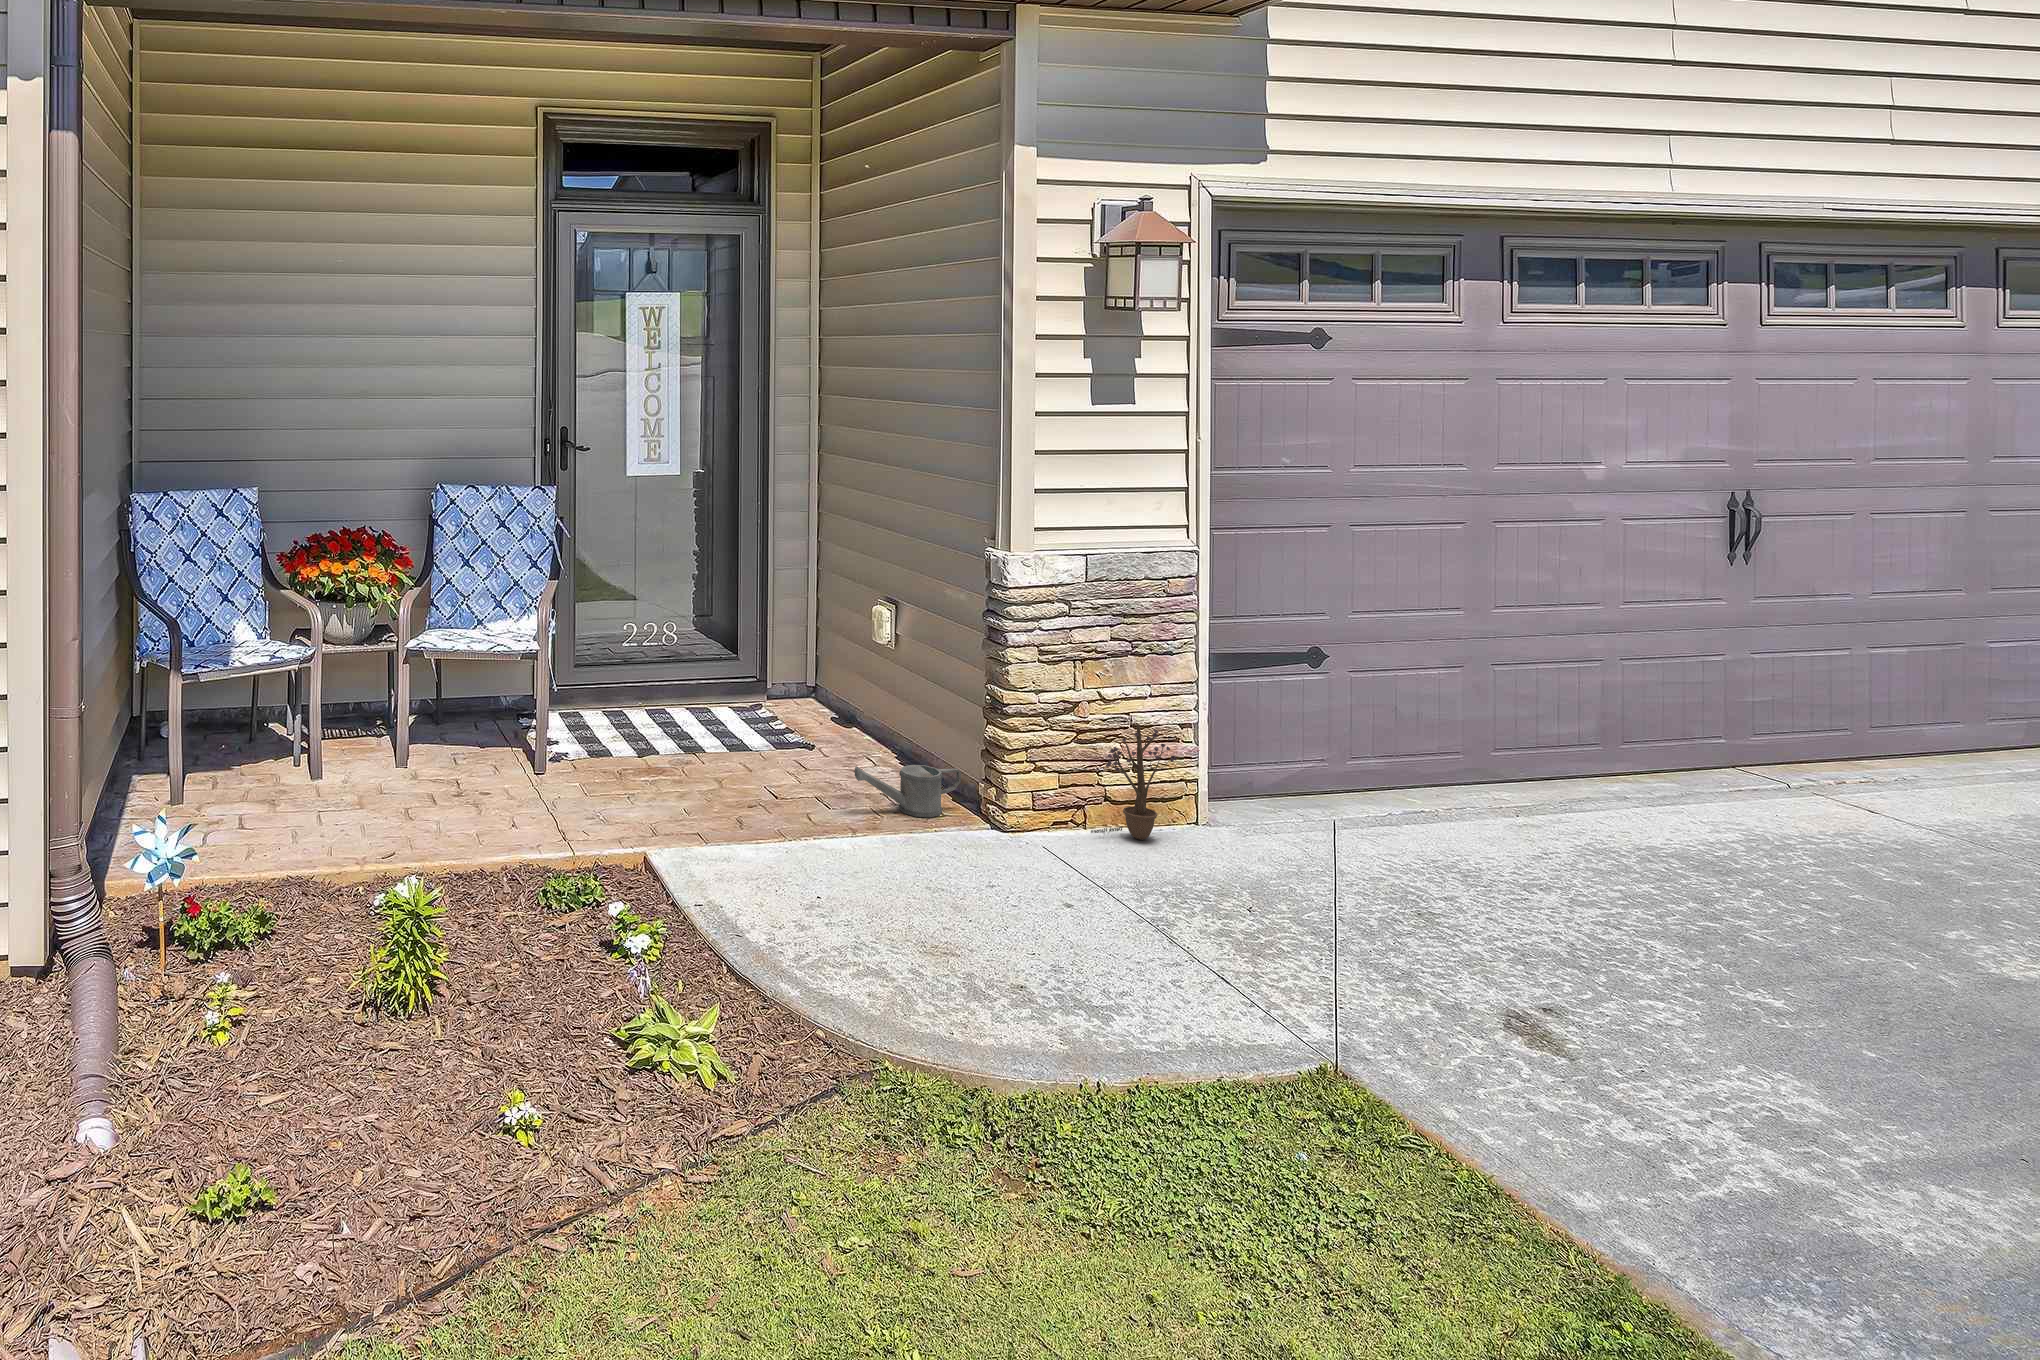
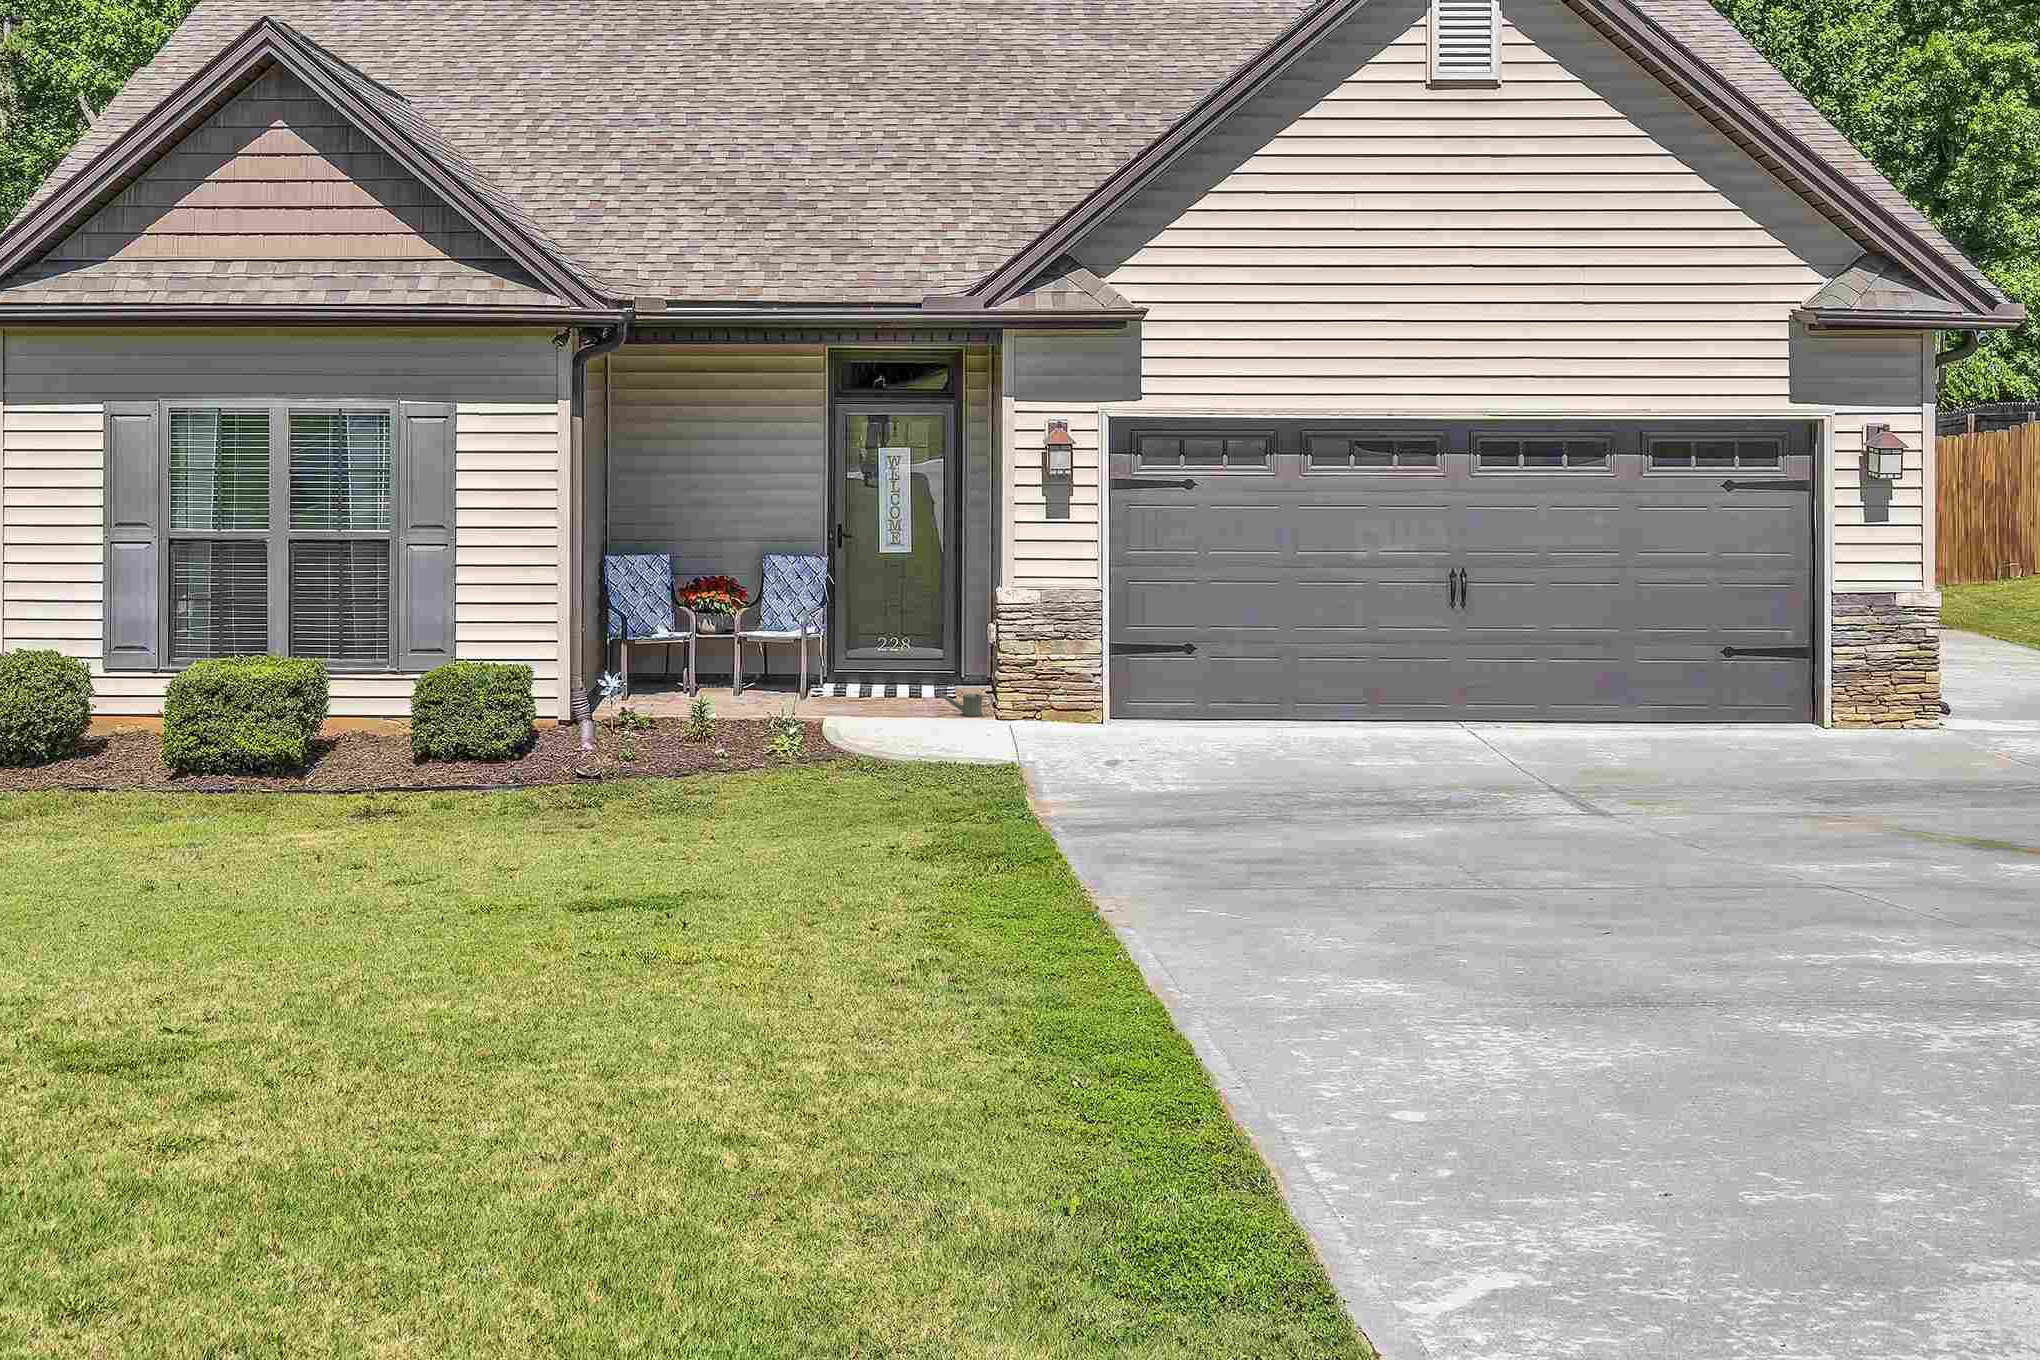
decorative plant: present [1091,724,1176,840] -> none [1038,672,1079,726]

